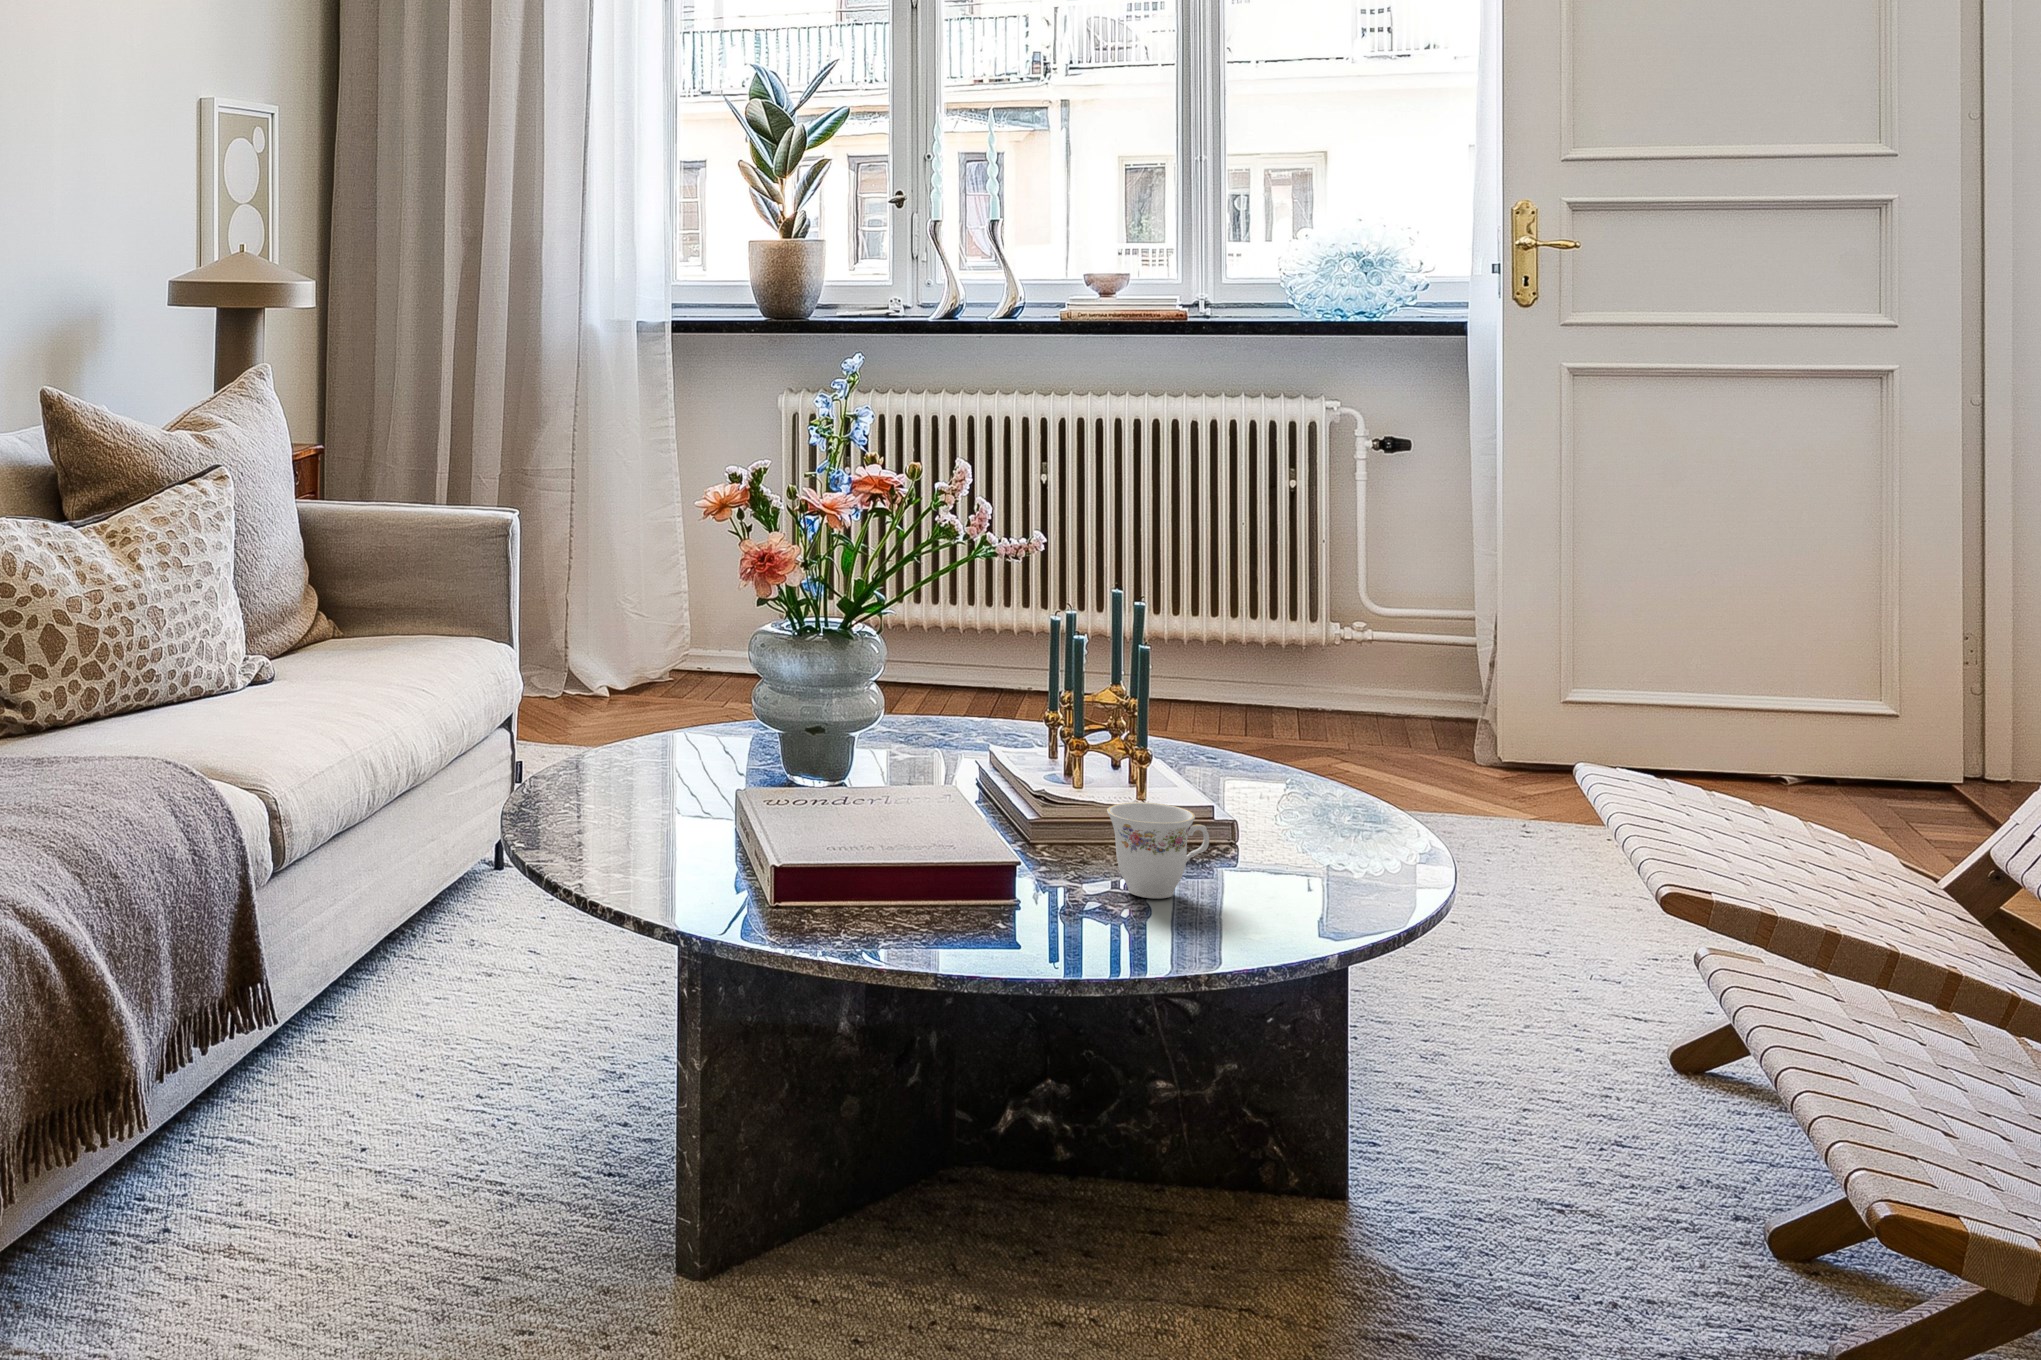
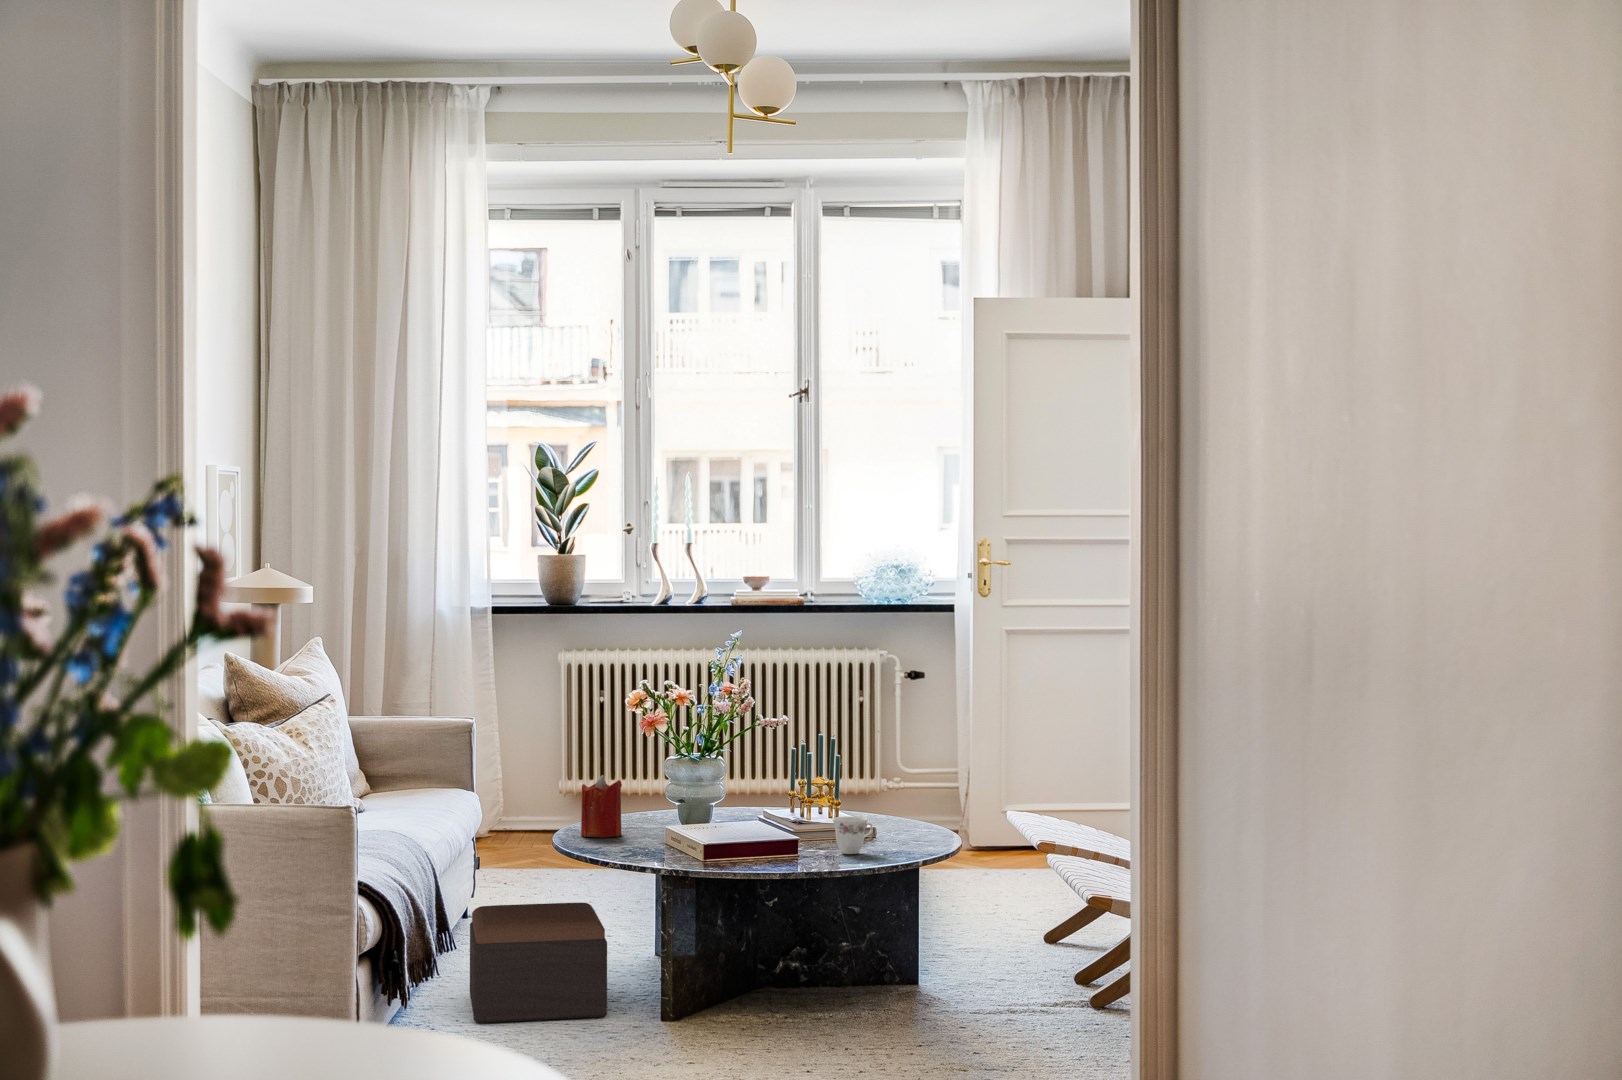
candle: none [608,655,691,785] -> present [581,775,622,837]
footstool: none [301,914,614,1211] -> present [470,903,607,1023]

